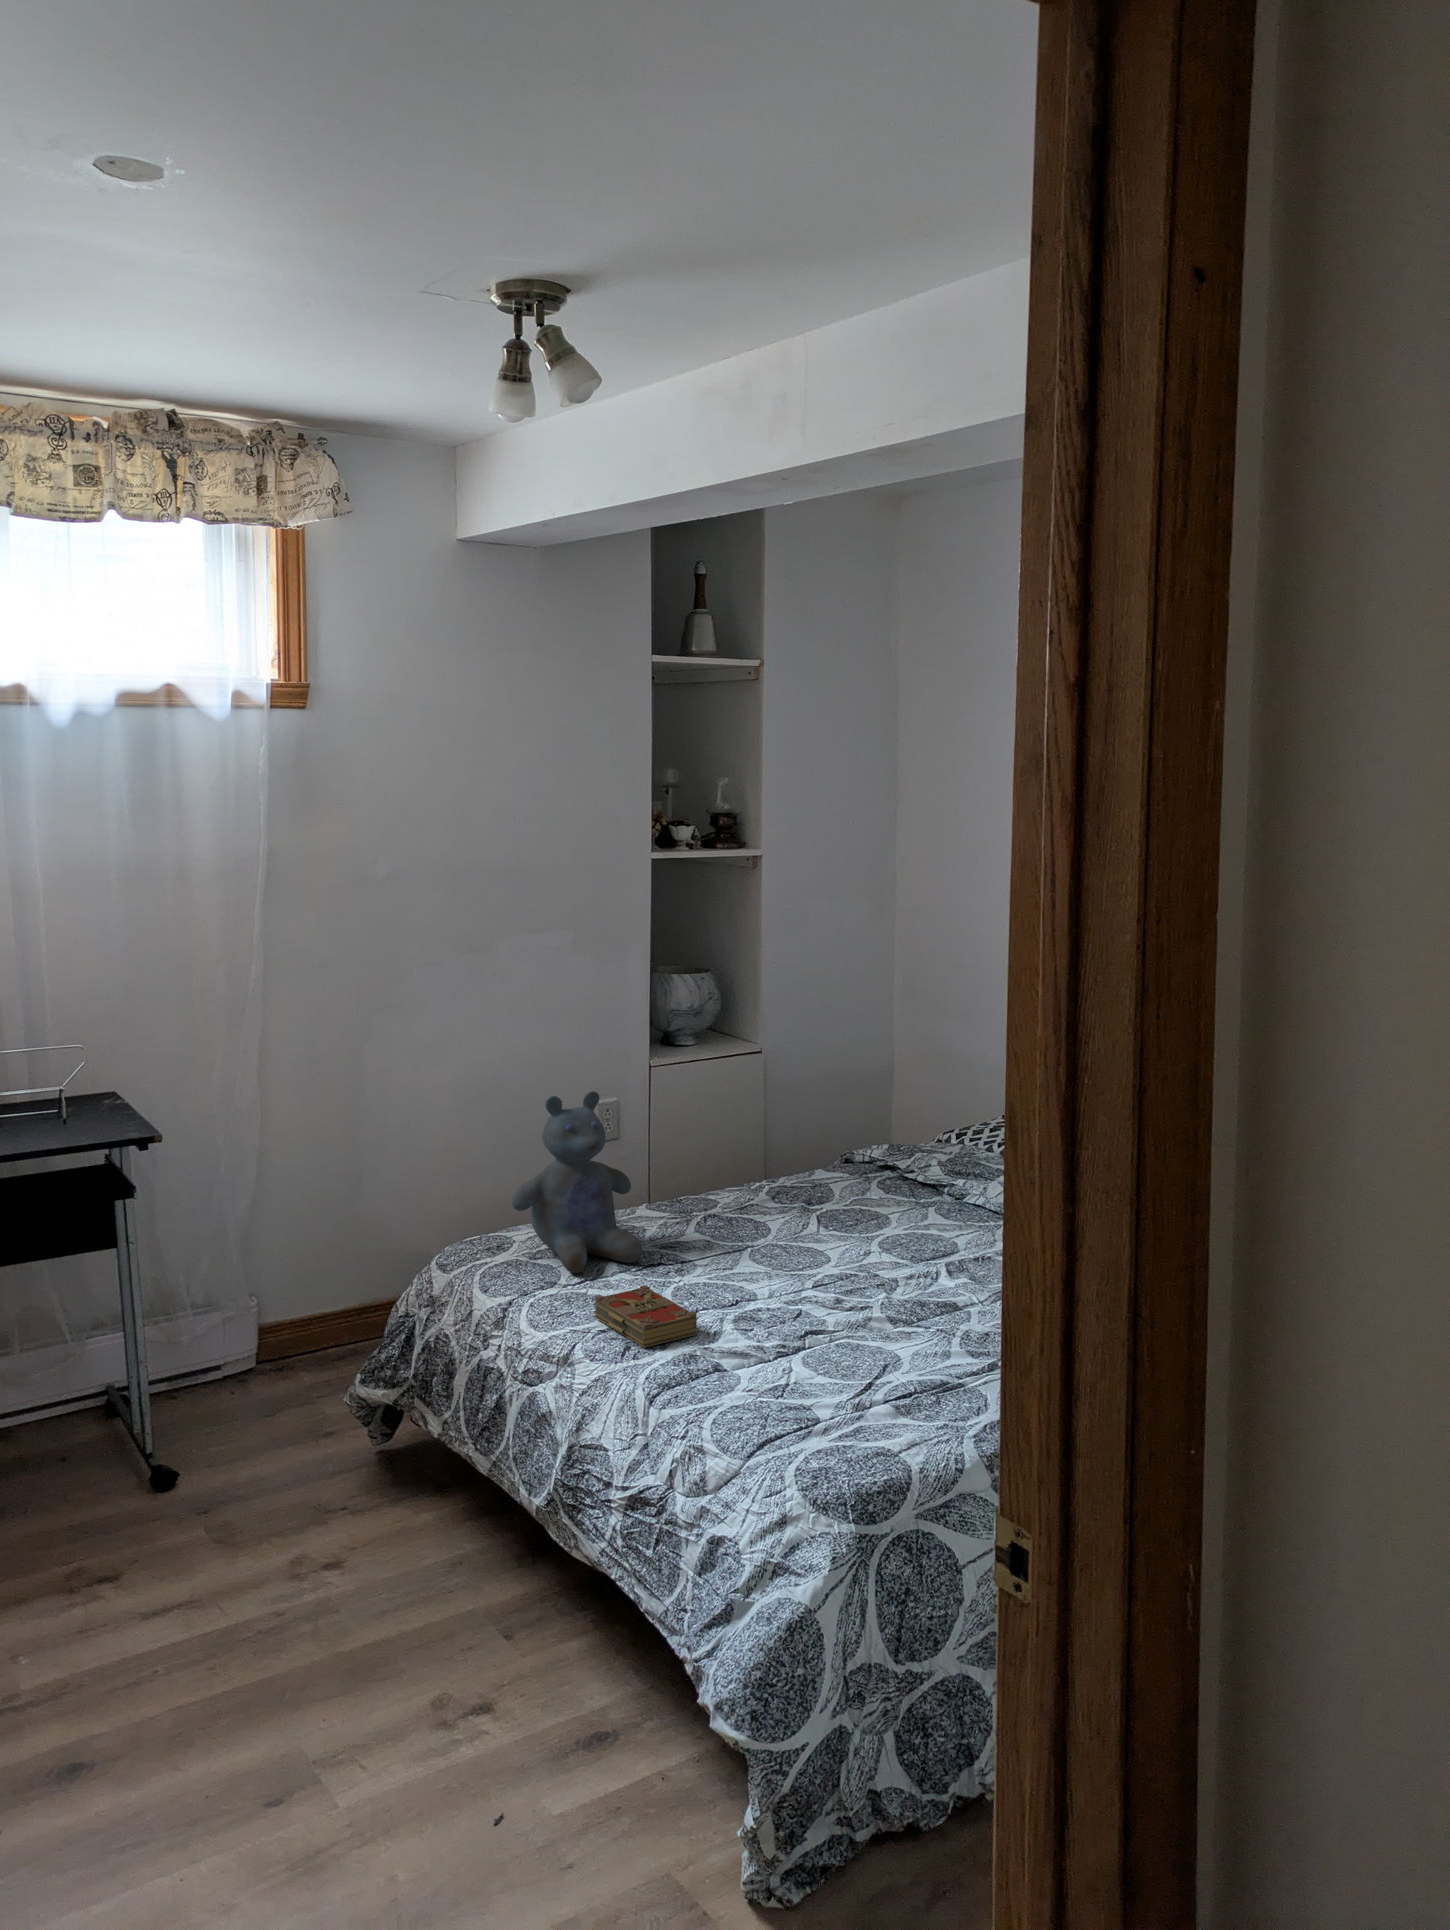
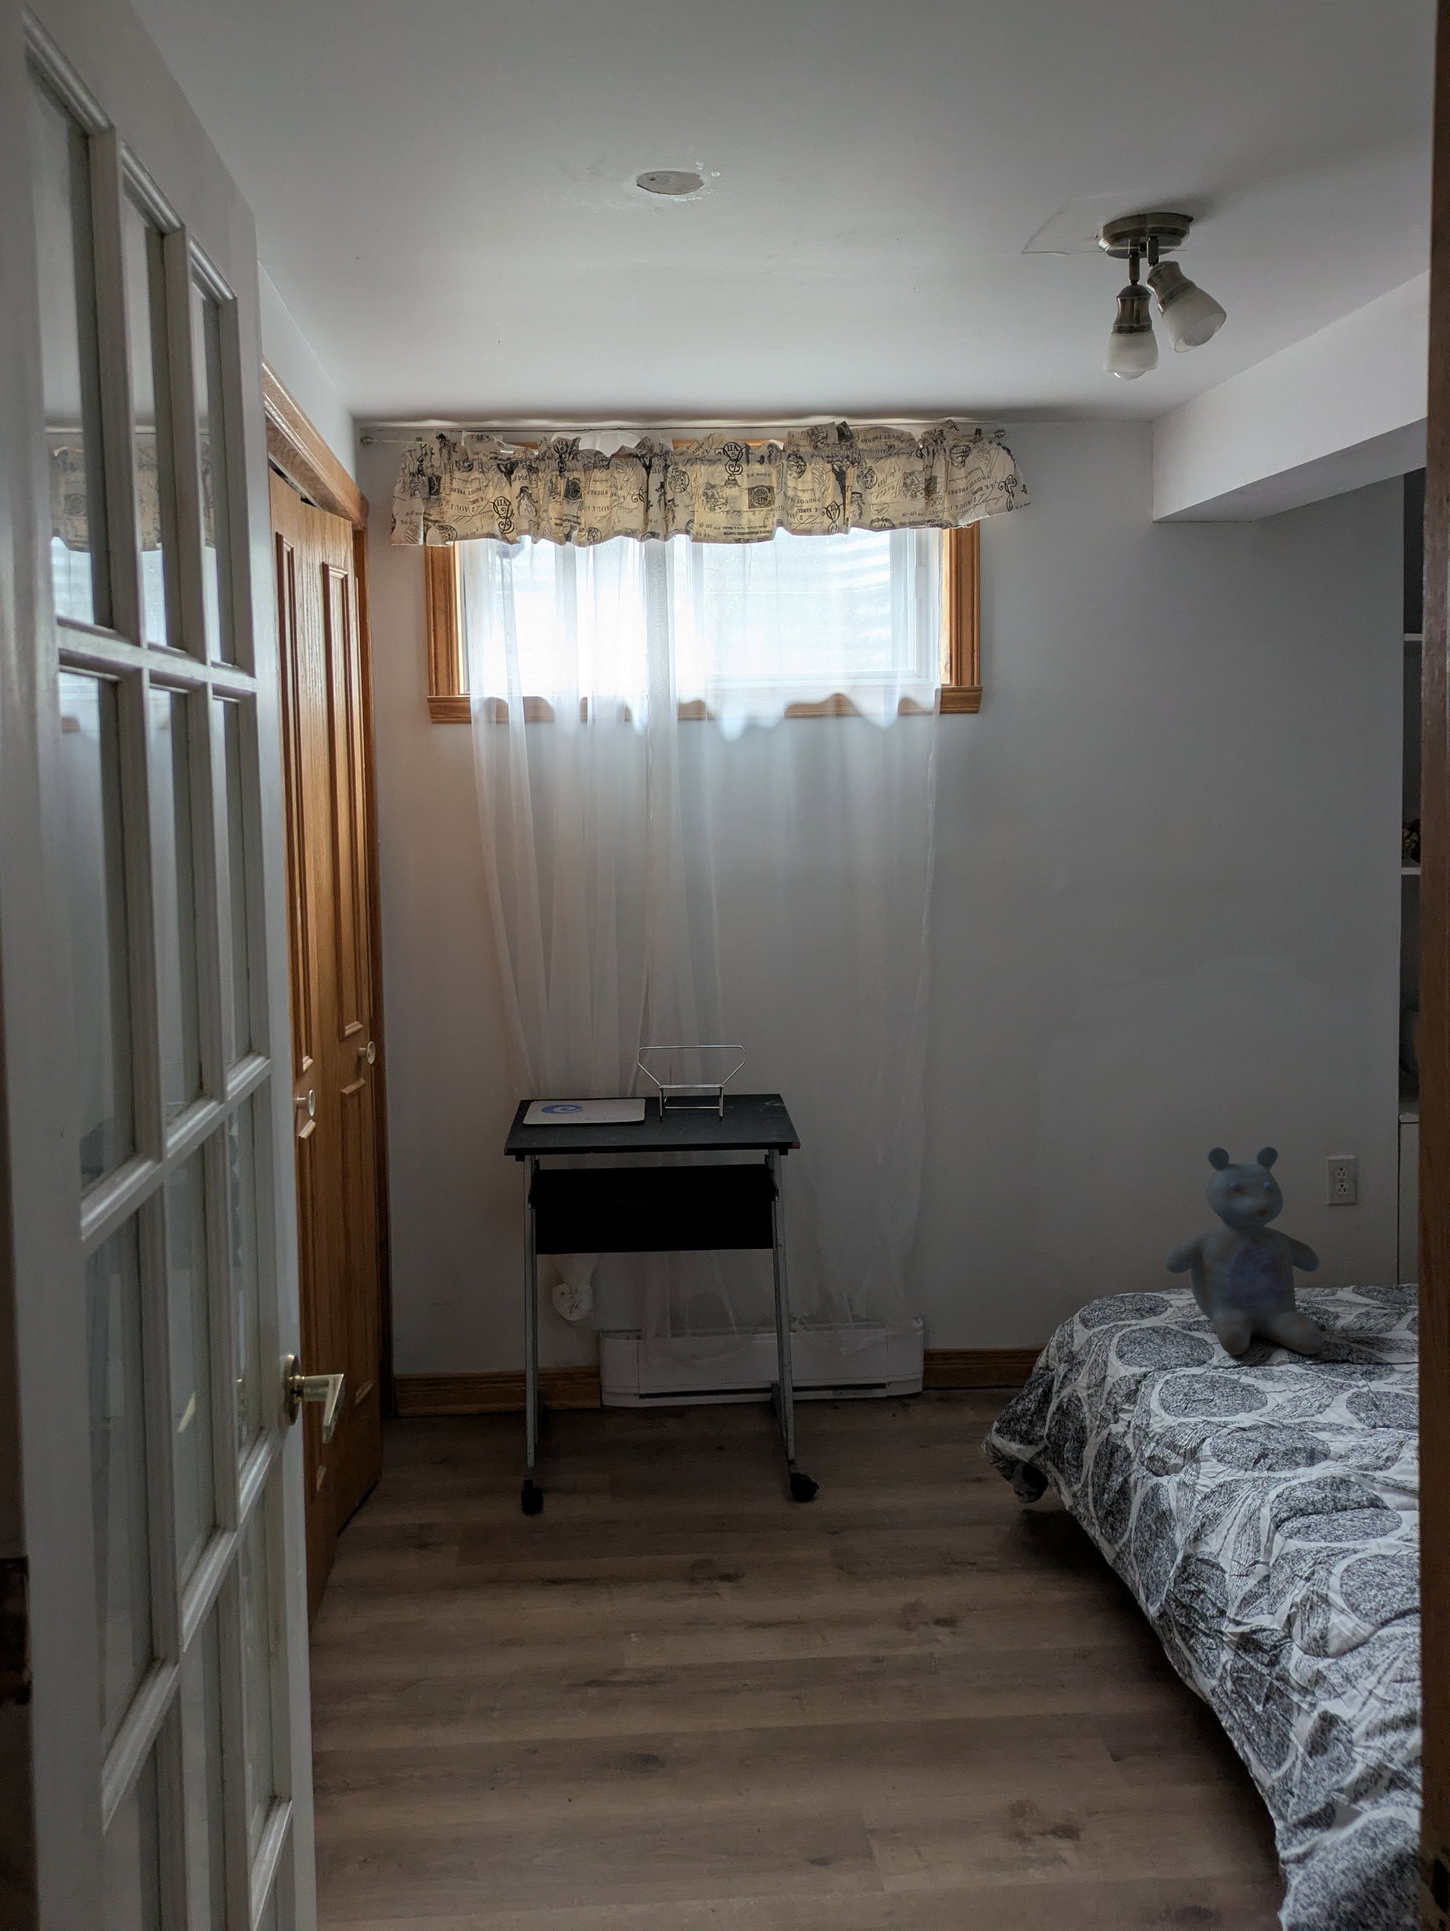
book: present [594,1285,697,1348] -> none [1238,1385,1363,1460]

